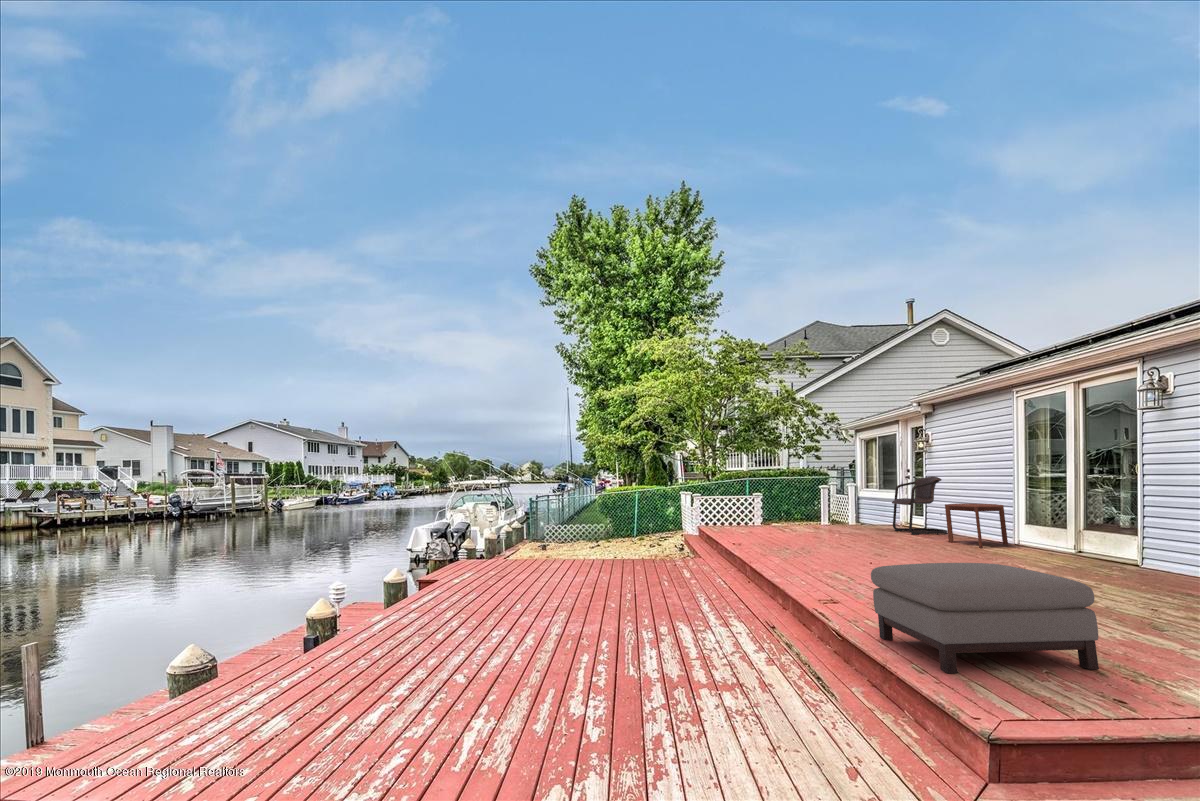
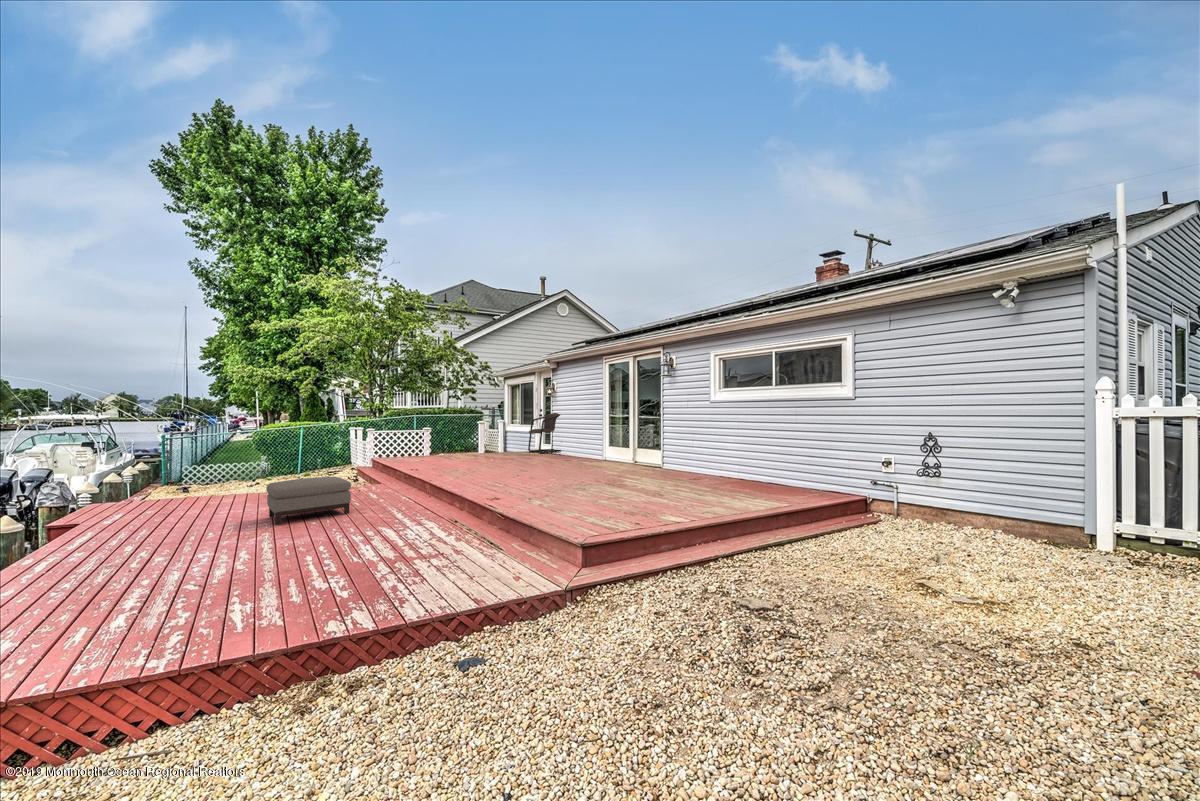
side table: present [945,503,1008,548] -> none [562,431,594,459]
ottoman: present [871,563,1099,673] -> present [266,477,351,525]

